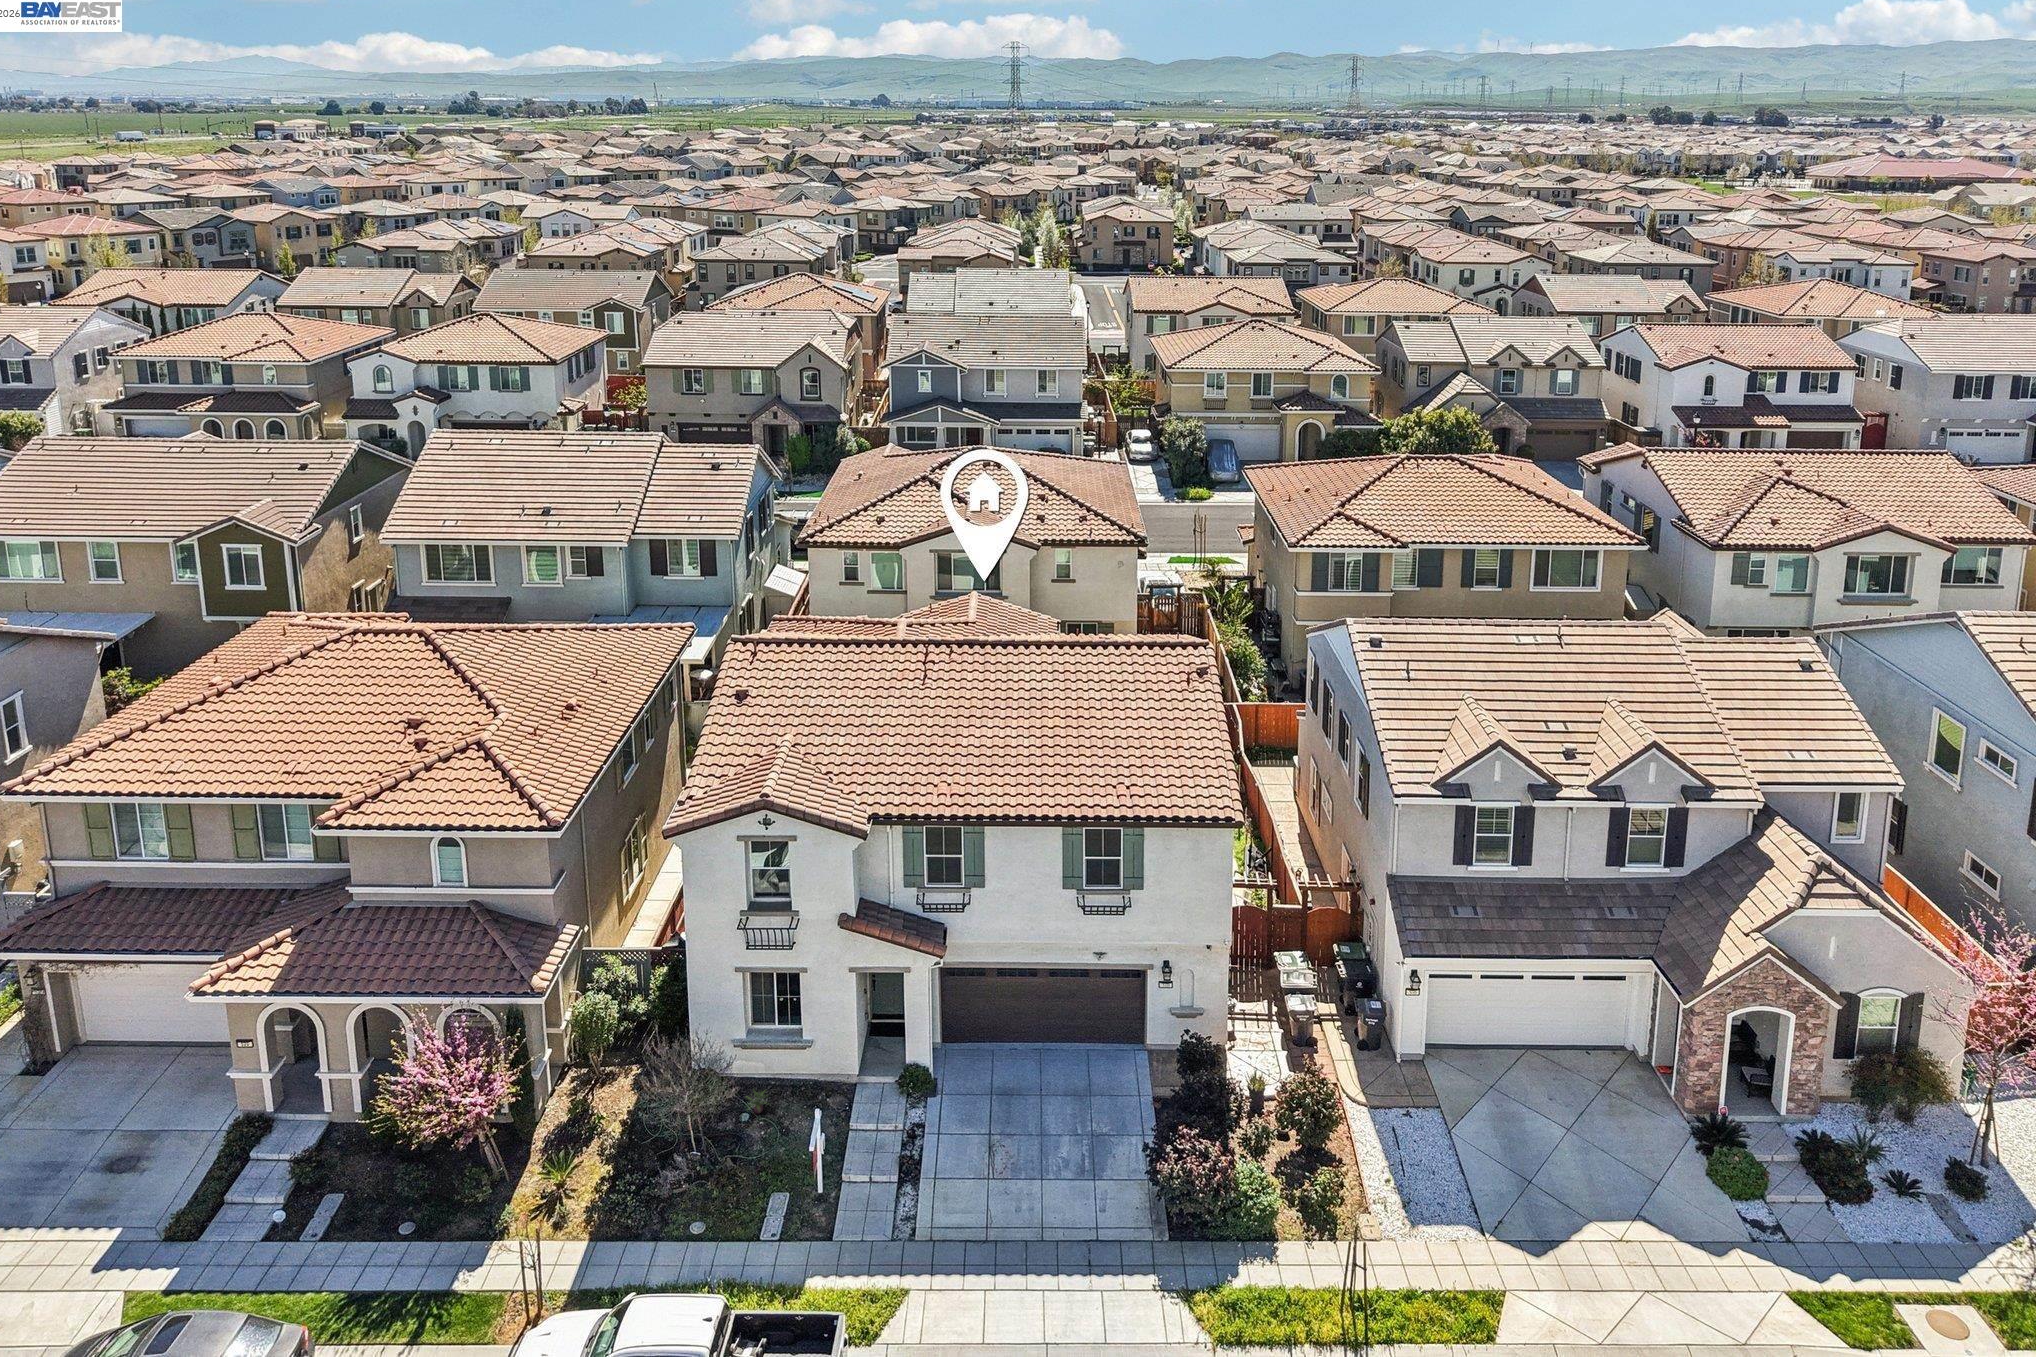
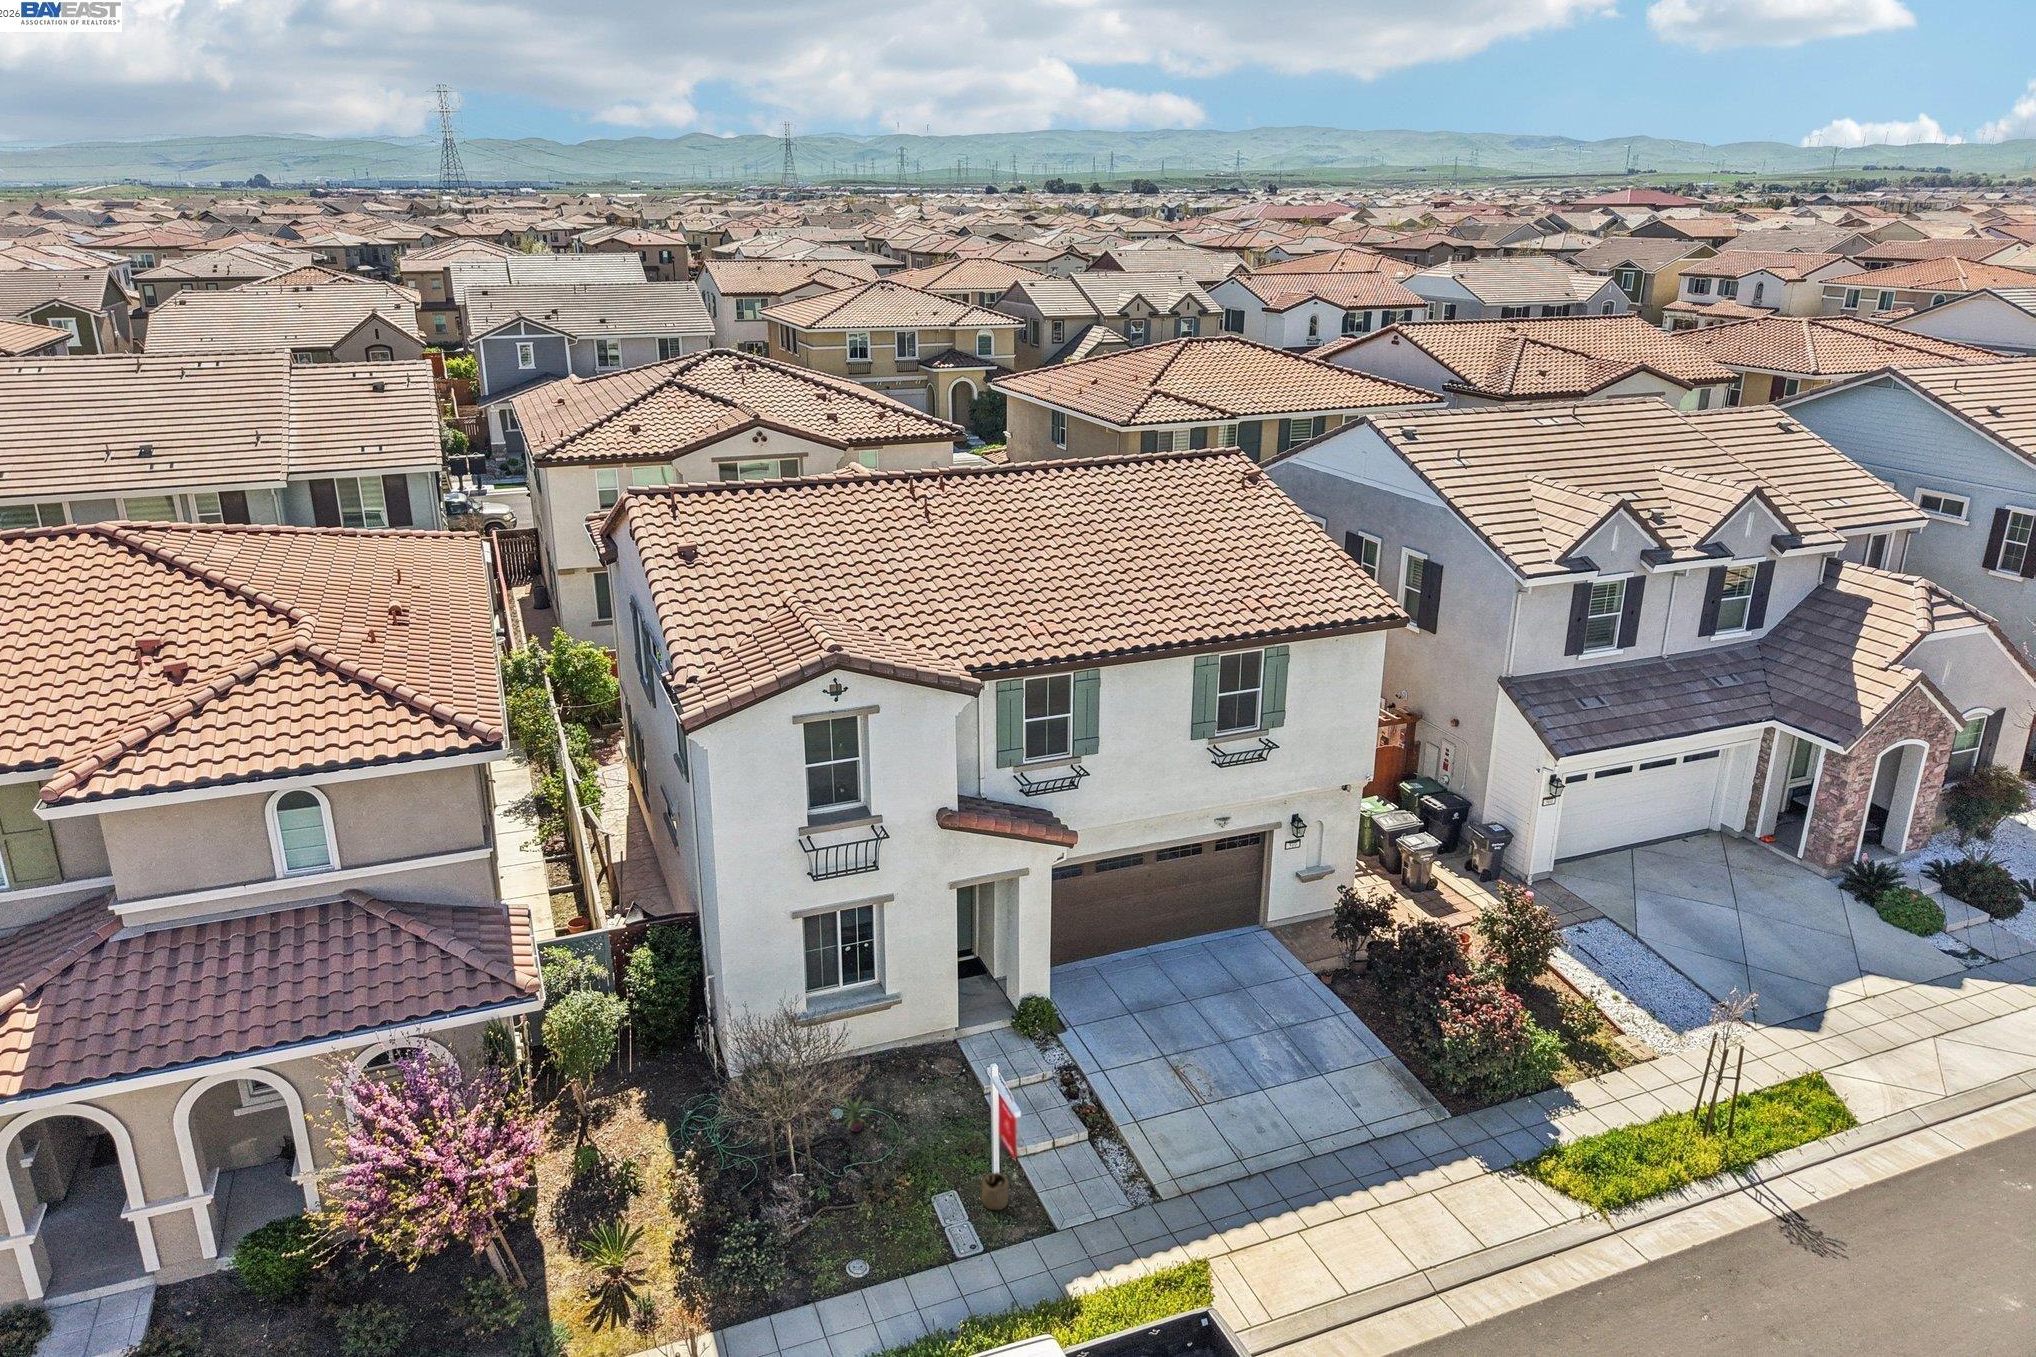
basket: none [797,1170,816,1197] -> present [981,1173,1009,1210]

